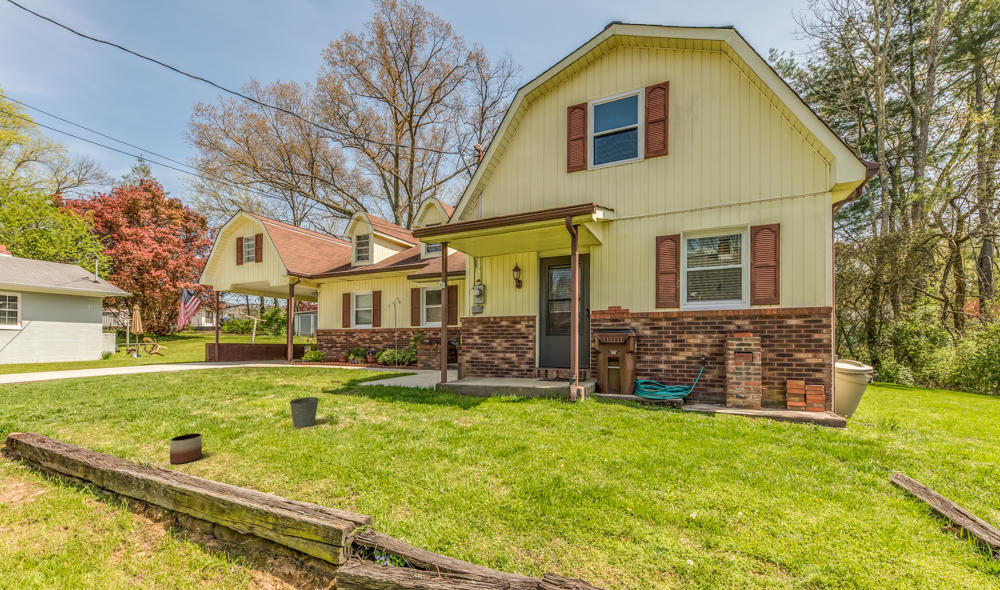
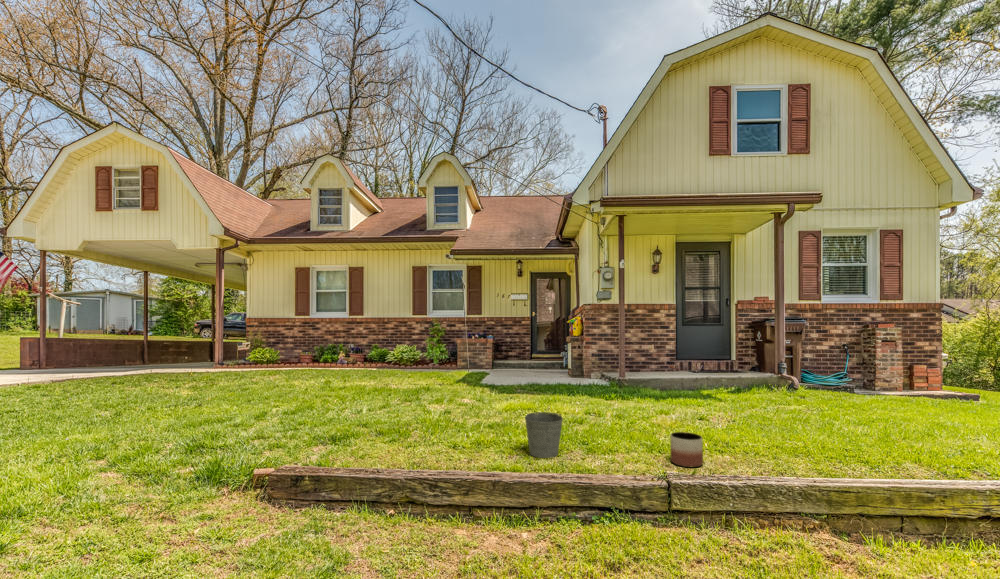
bucket: present [290,397,318,428] -> present [525,412,563,458]

